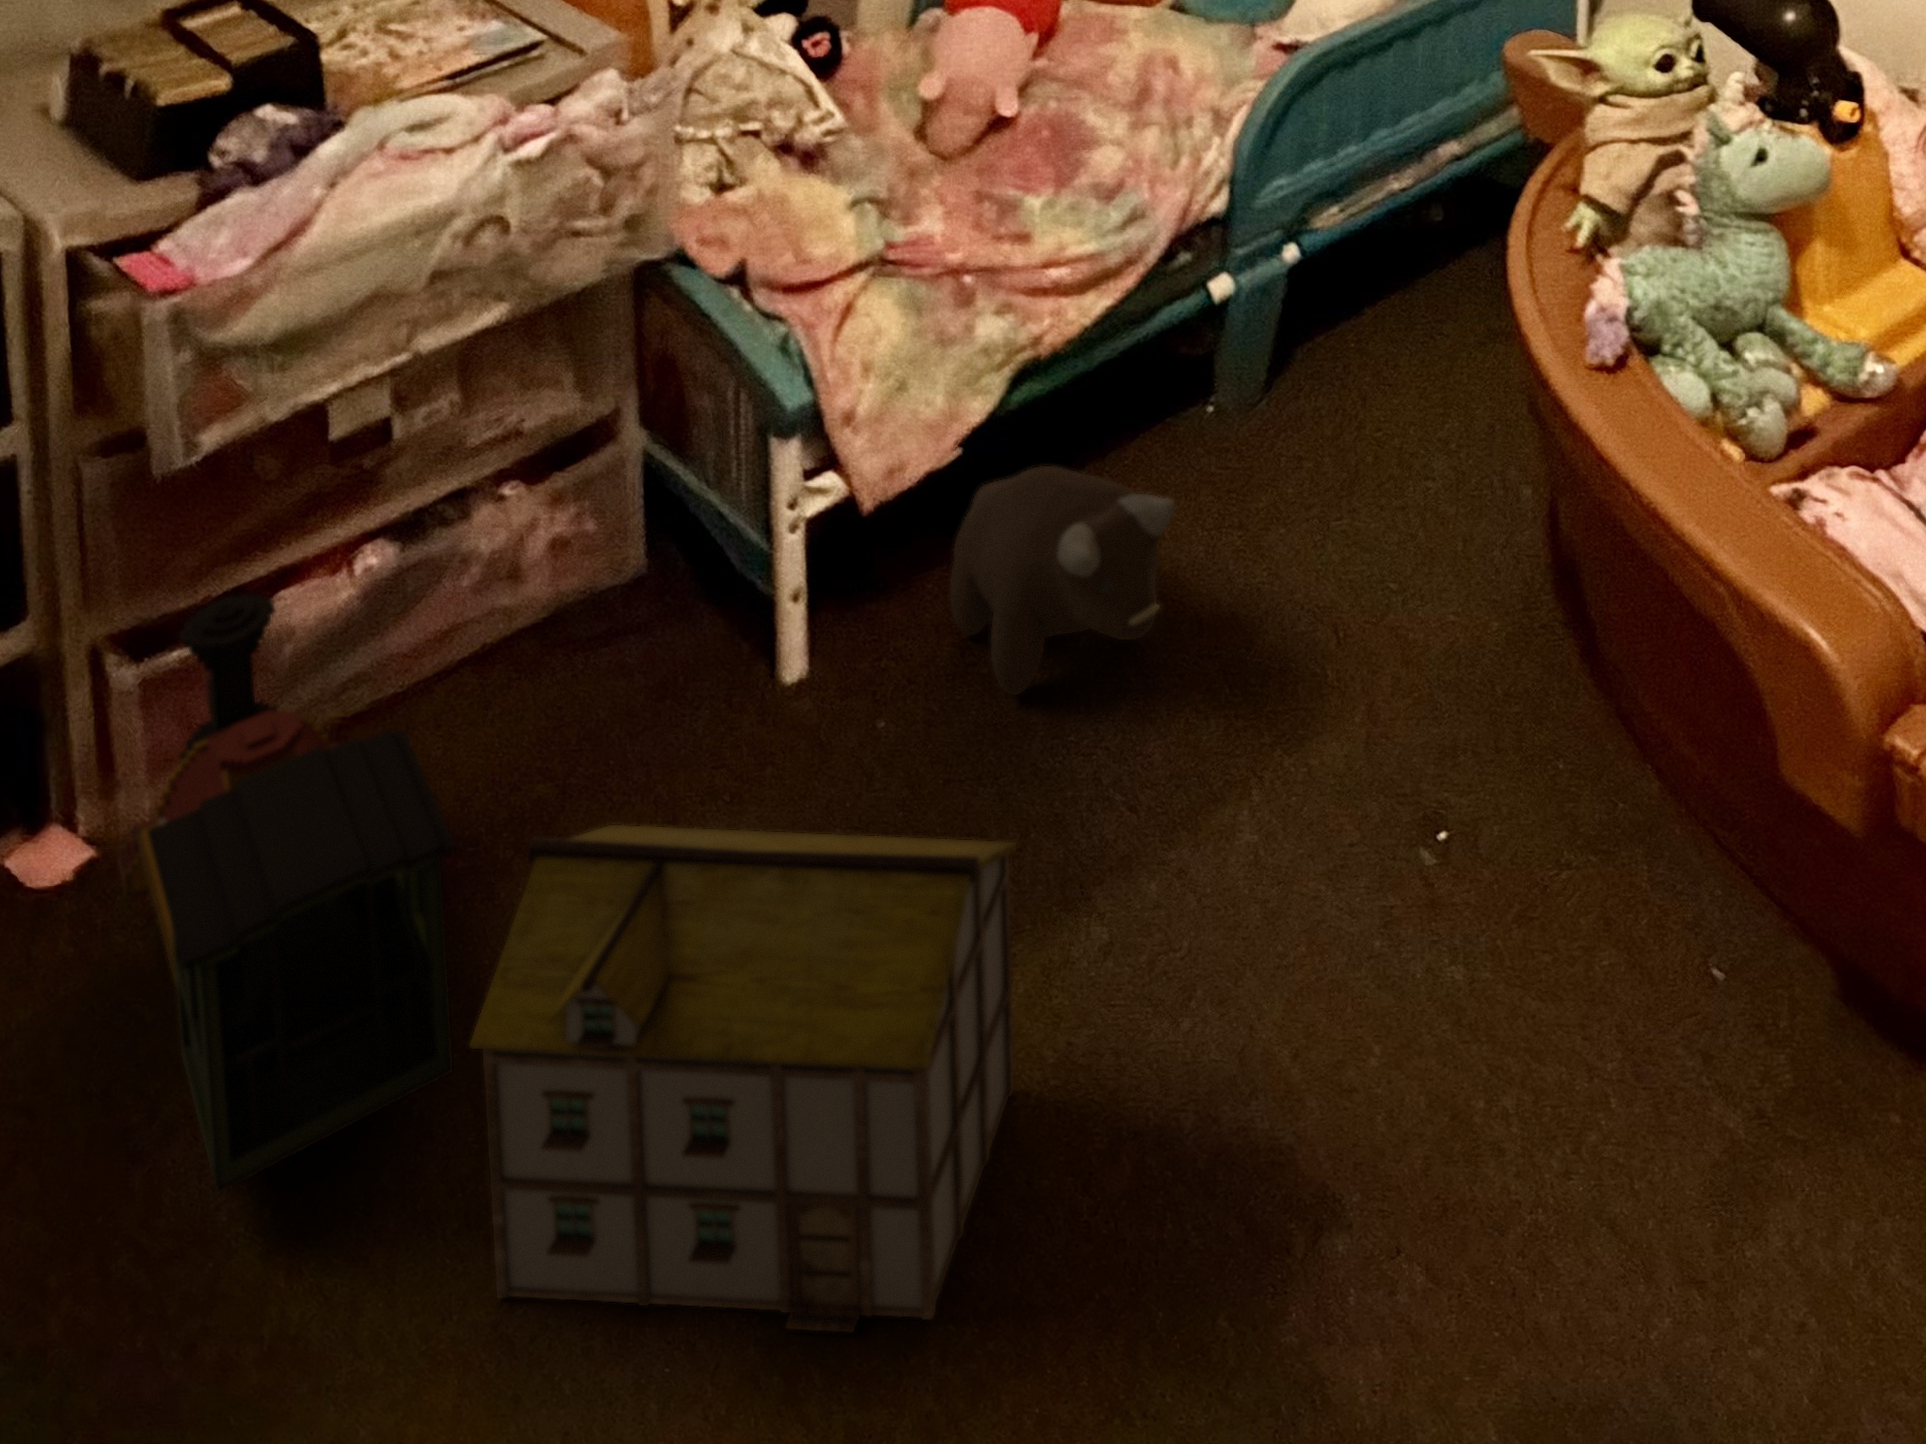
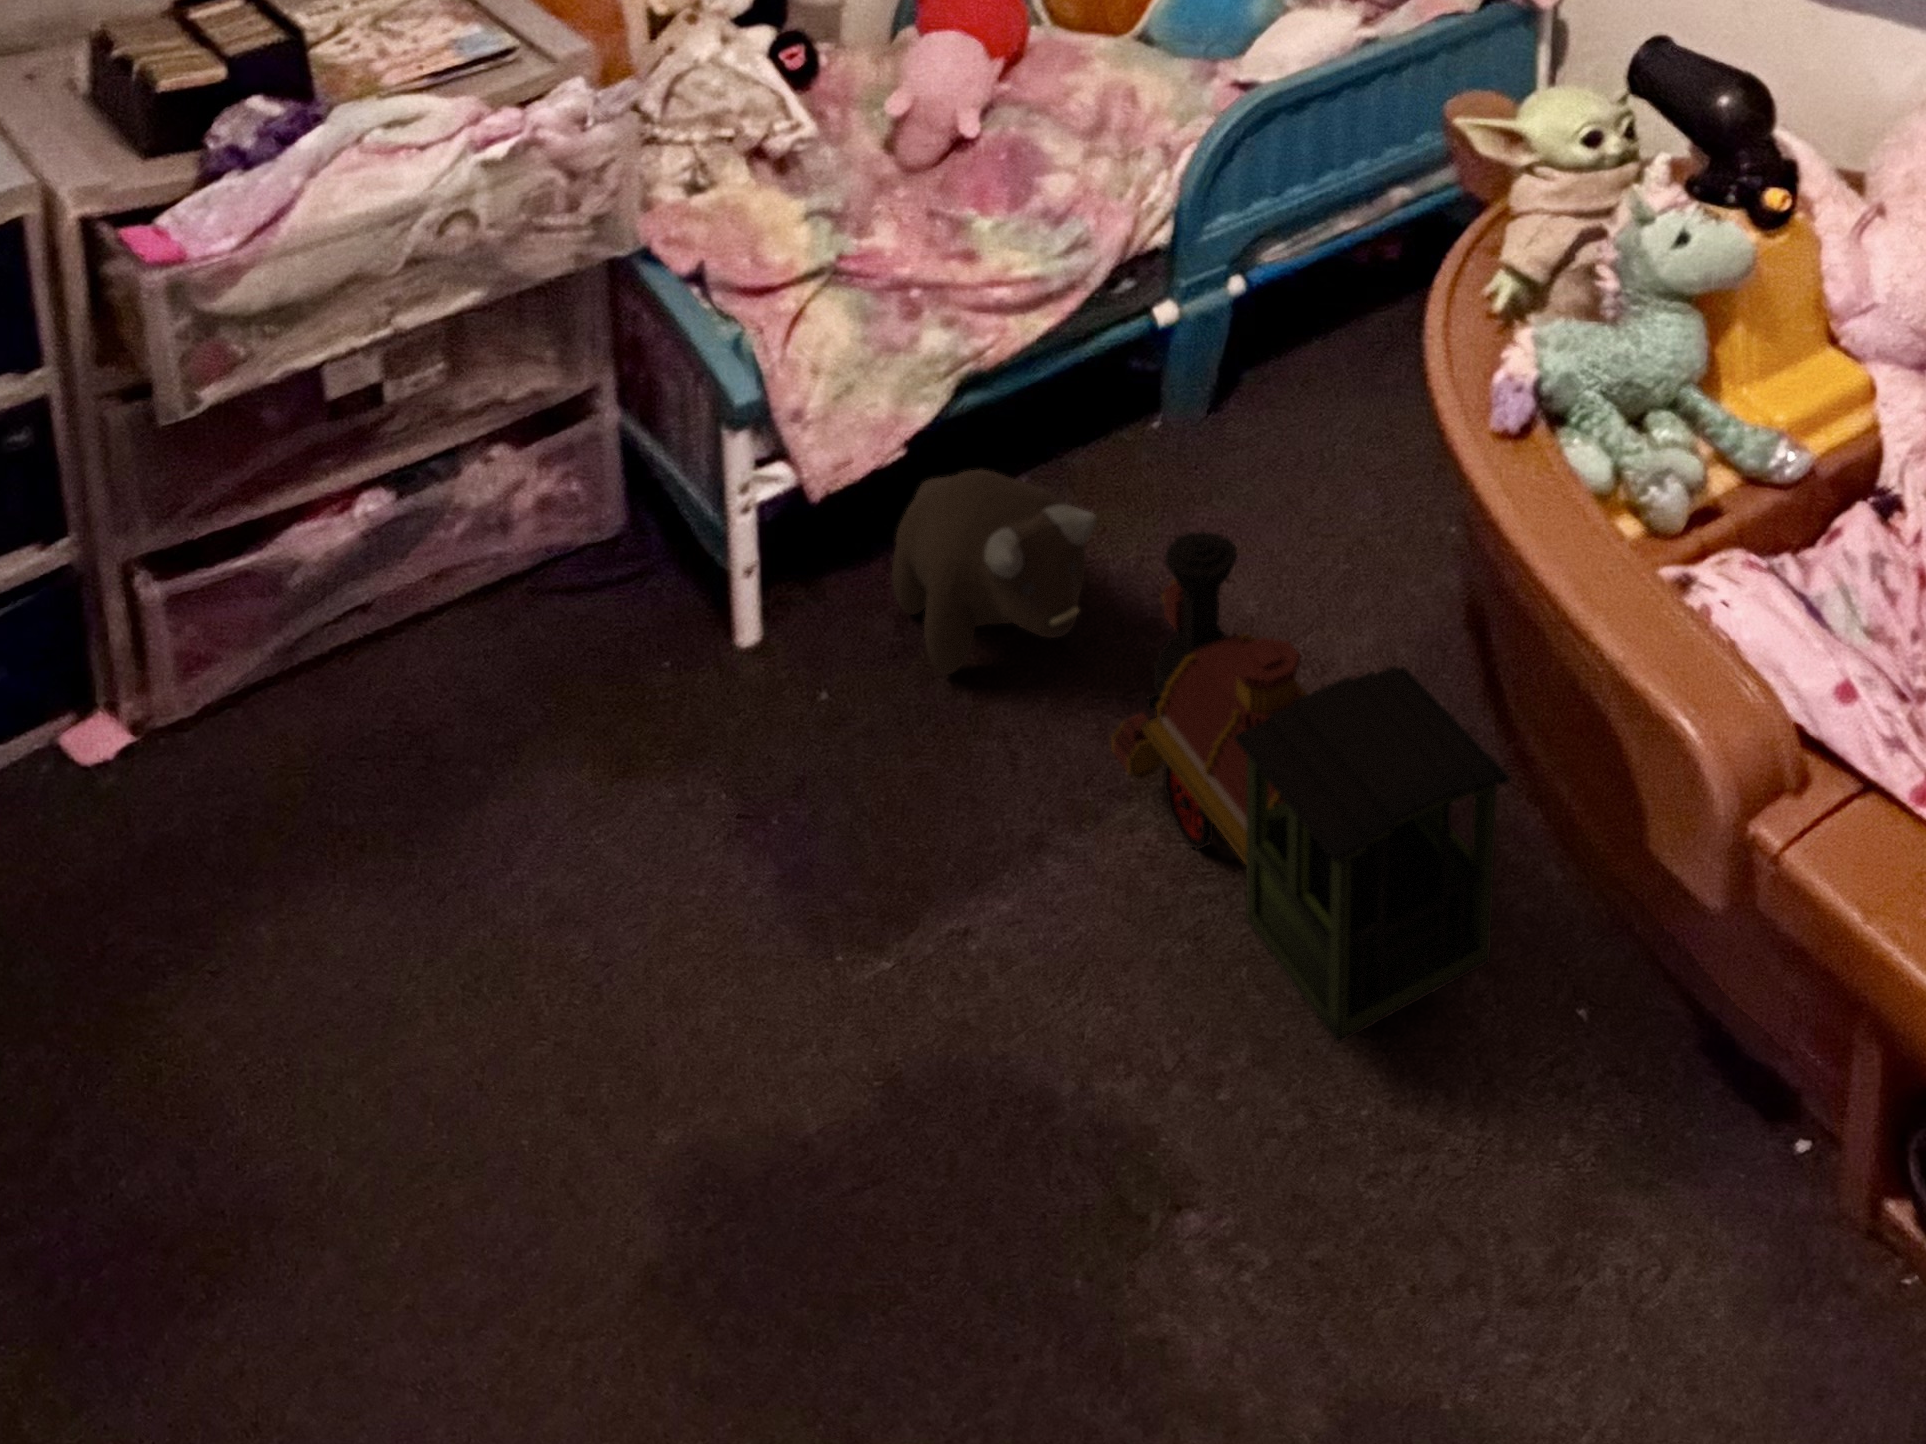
toy train: present [118,594,456,1193] -> present [1111,532,1510,1043]
toy house: present [469,825,1016,1333] -> none [412,771,916,1241]

